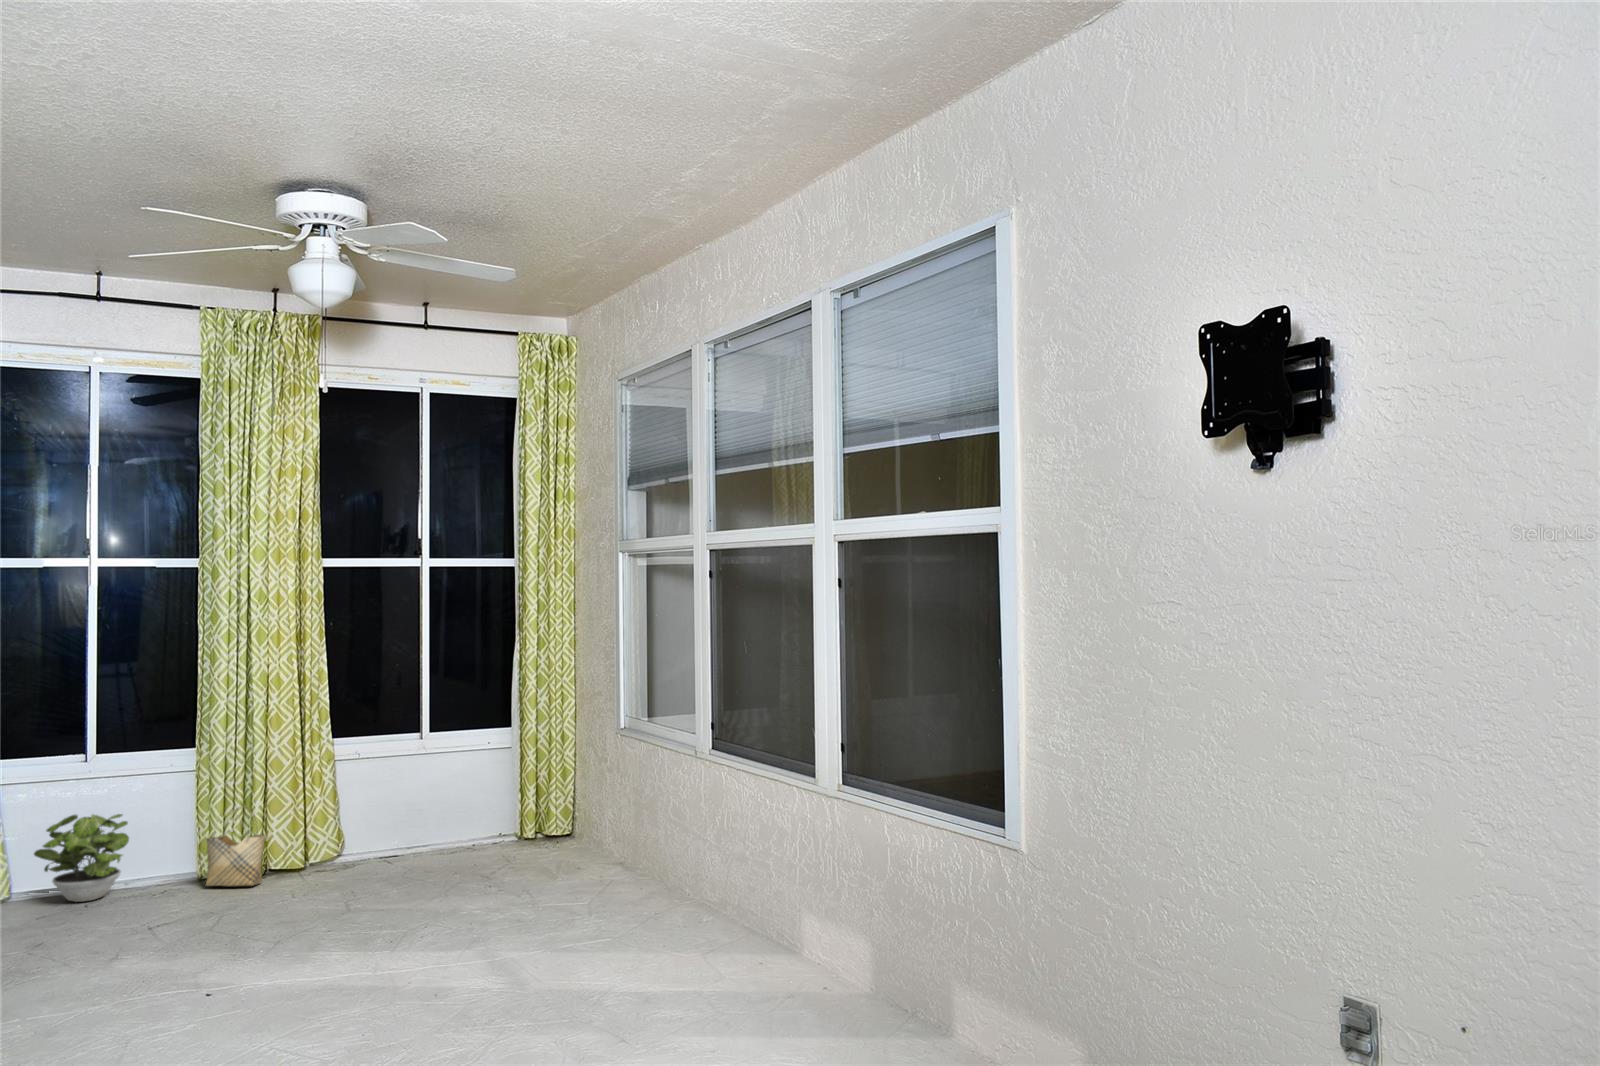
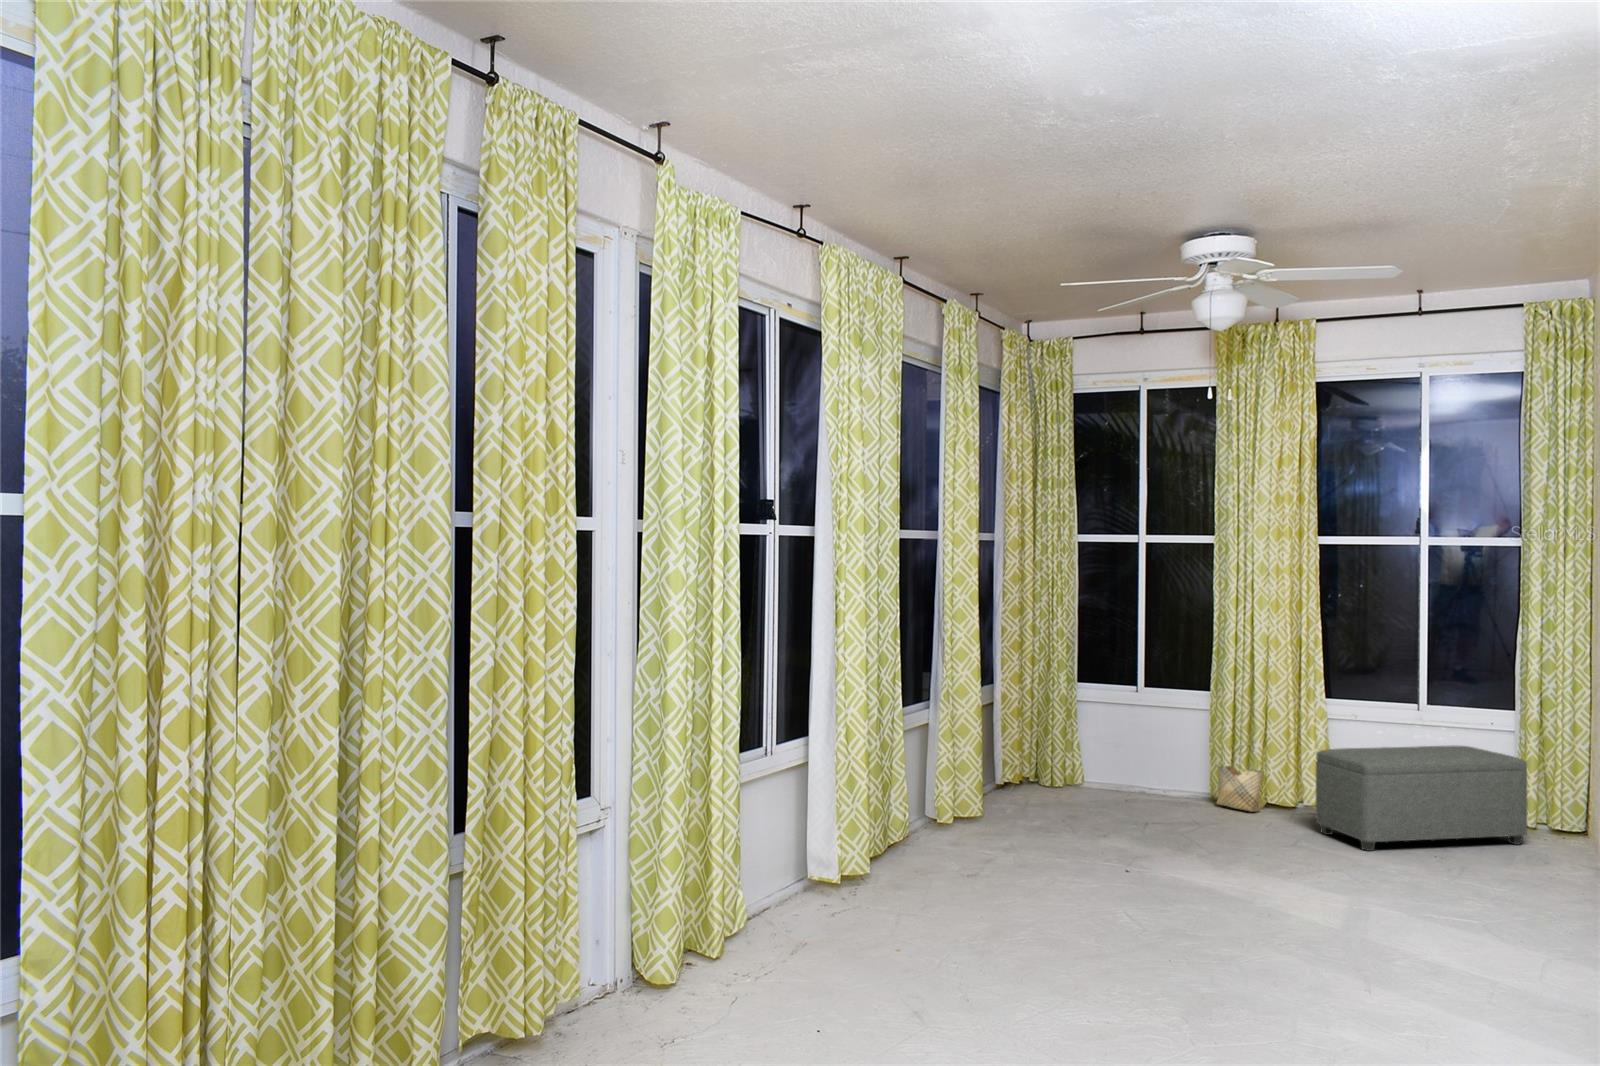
ottoman: none [336,769,534,902] -> present [1316,746,1527,851]
potted plant: present [34,814,129,902] -> none [1098,729,1163,797]

